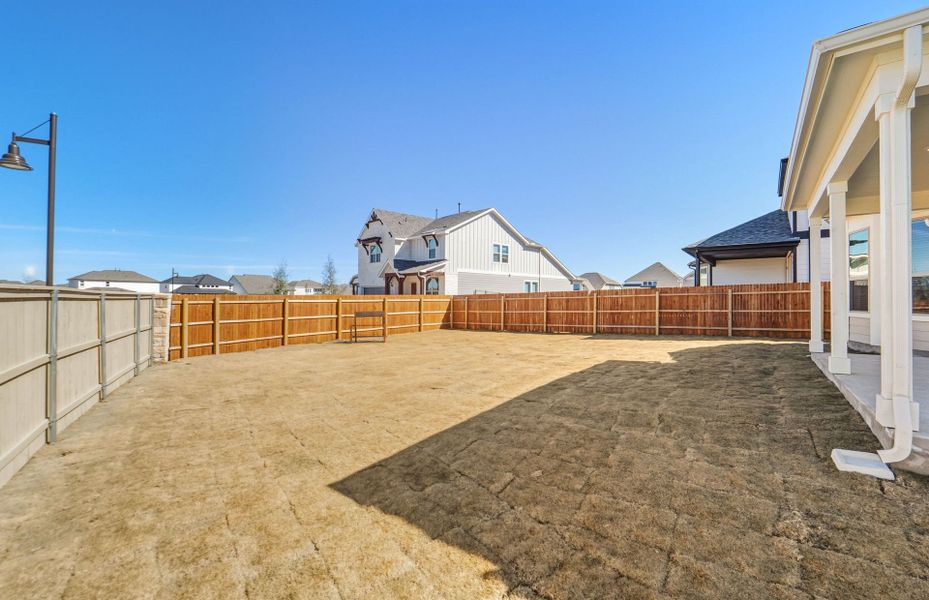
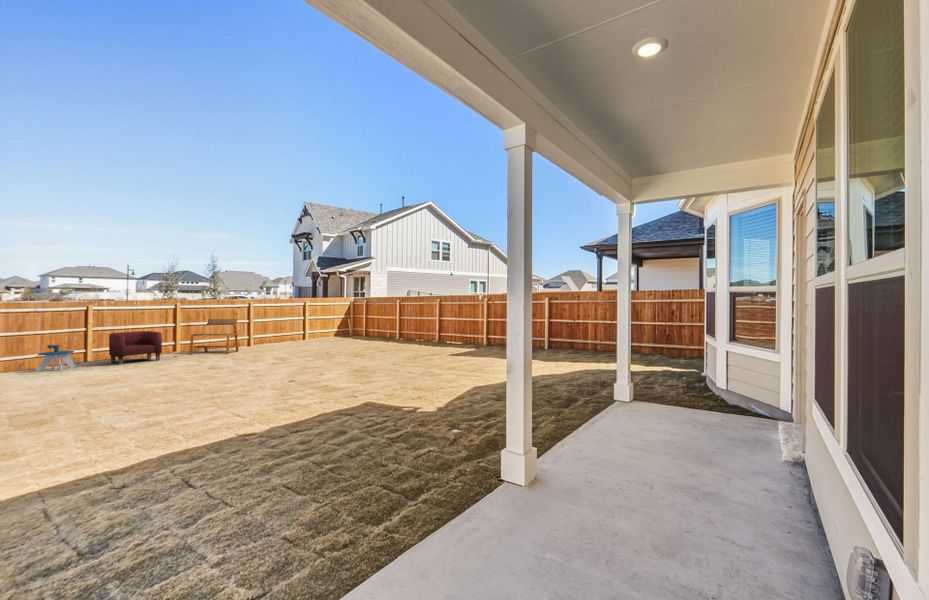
armchair: none [300,321,344,350] -> present [109,331,162,365]
side table: none [261,331,287,355] -> present [36,345,76,372]

